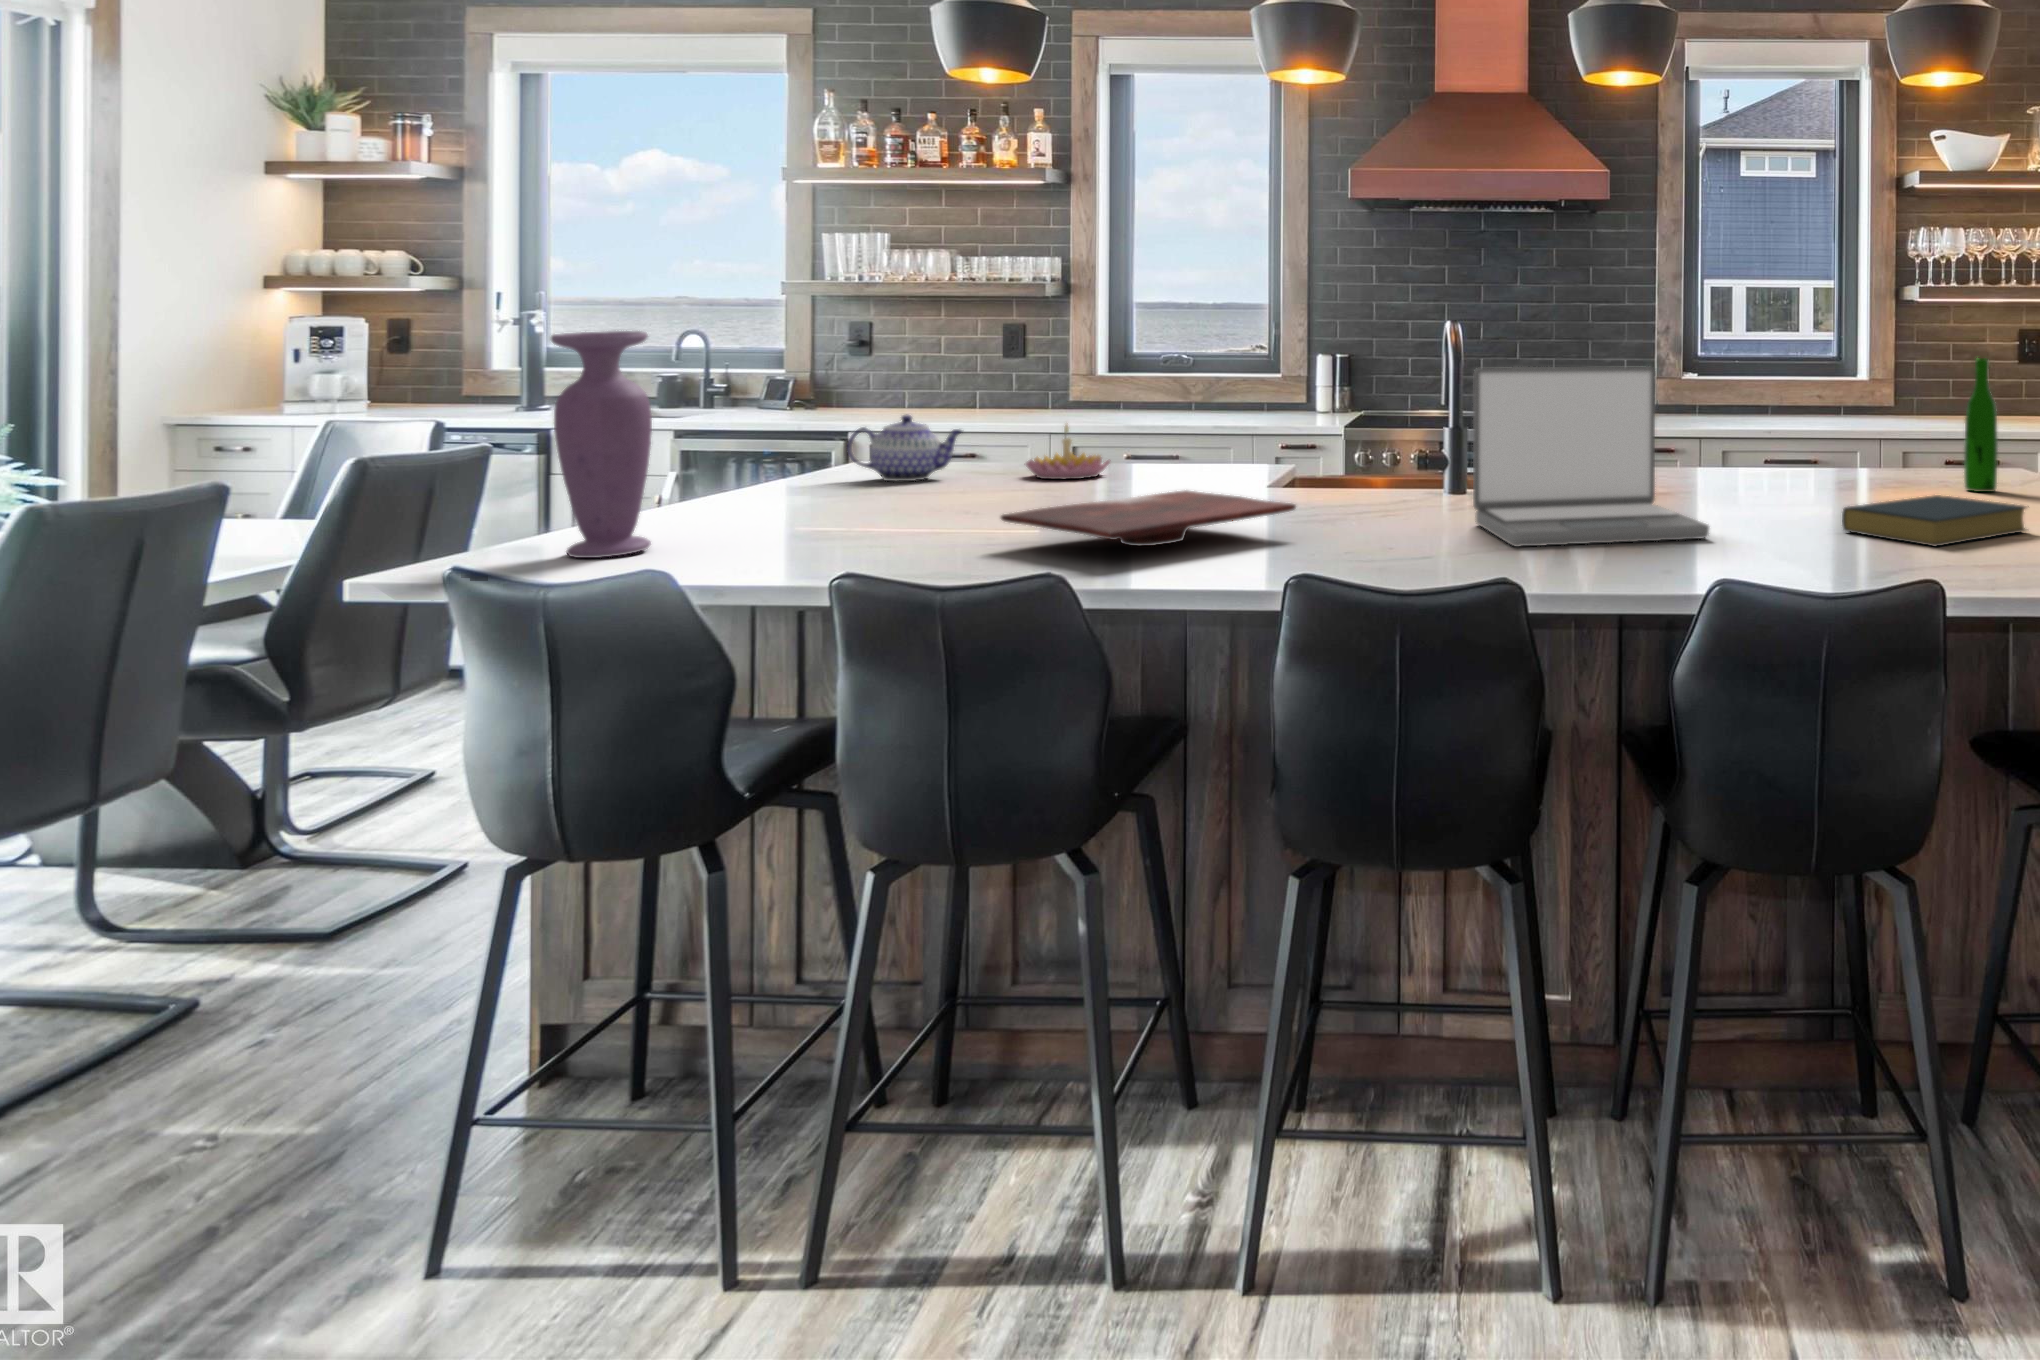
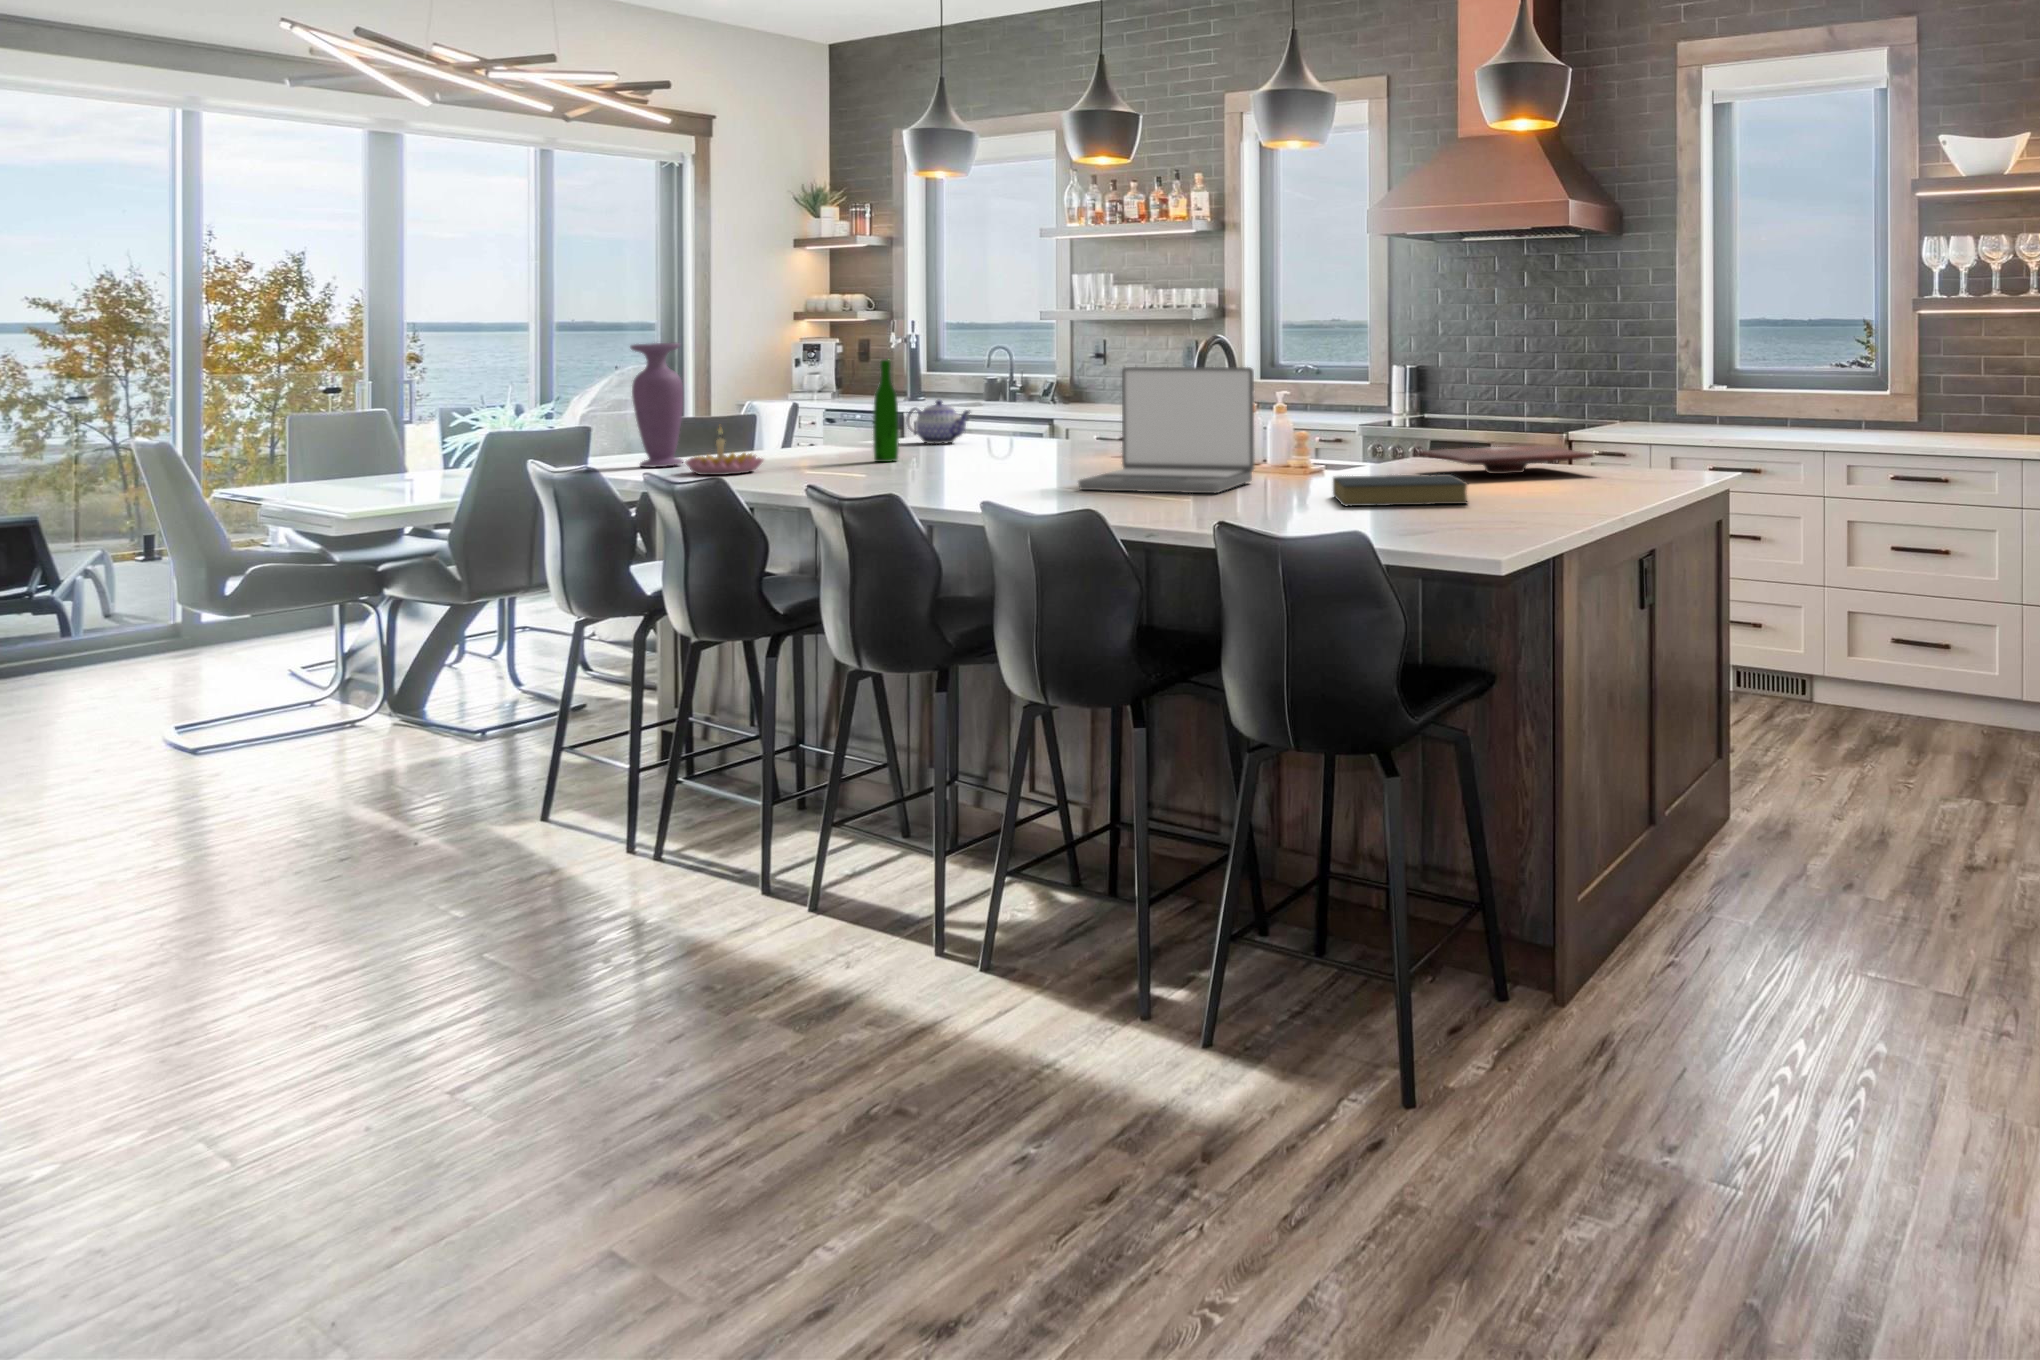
wine bottle: present [1964,358,1998,492] -> present [873,360,899,462]
candle holder: present [1026,425,1110,479] -> present [685,425,763,475]
cutting board: present [1001,491,1296,546] -> present [1418,446,1594,474]

